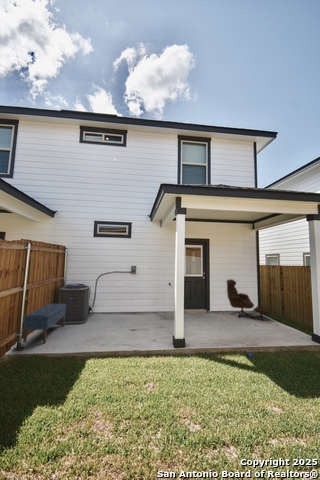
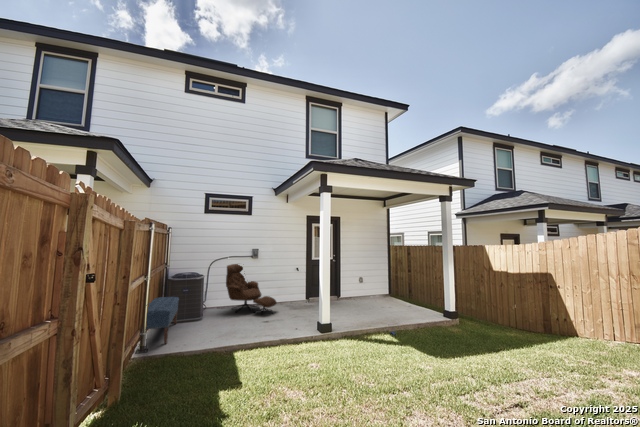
lounge chair: present [227,279,270,320] -> present [226,264,277,315]

